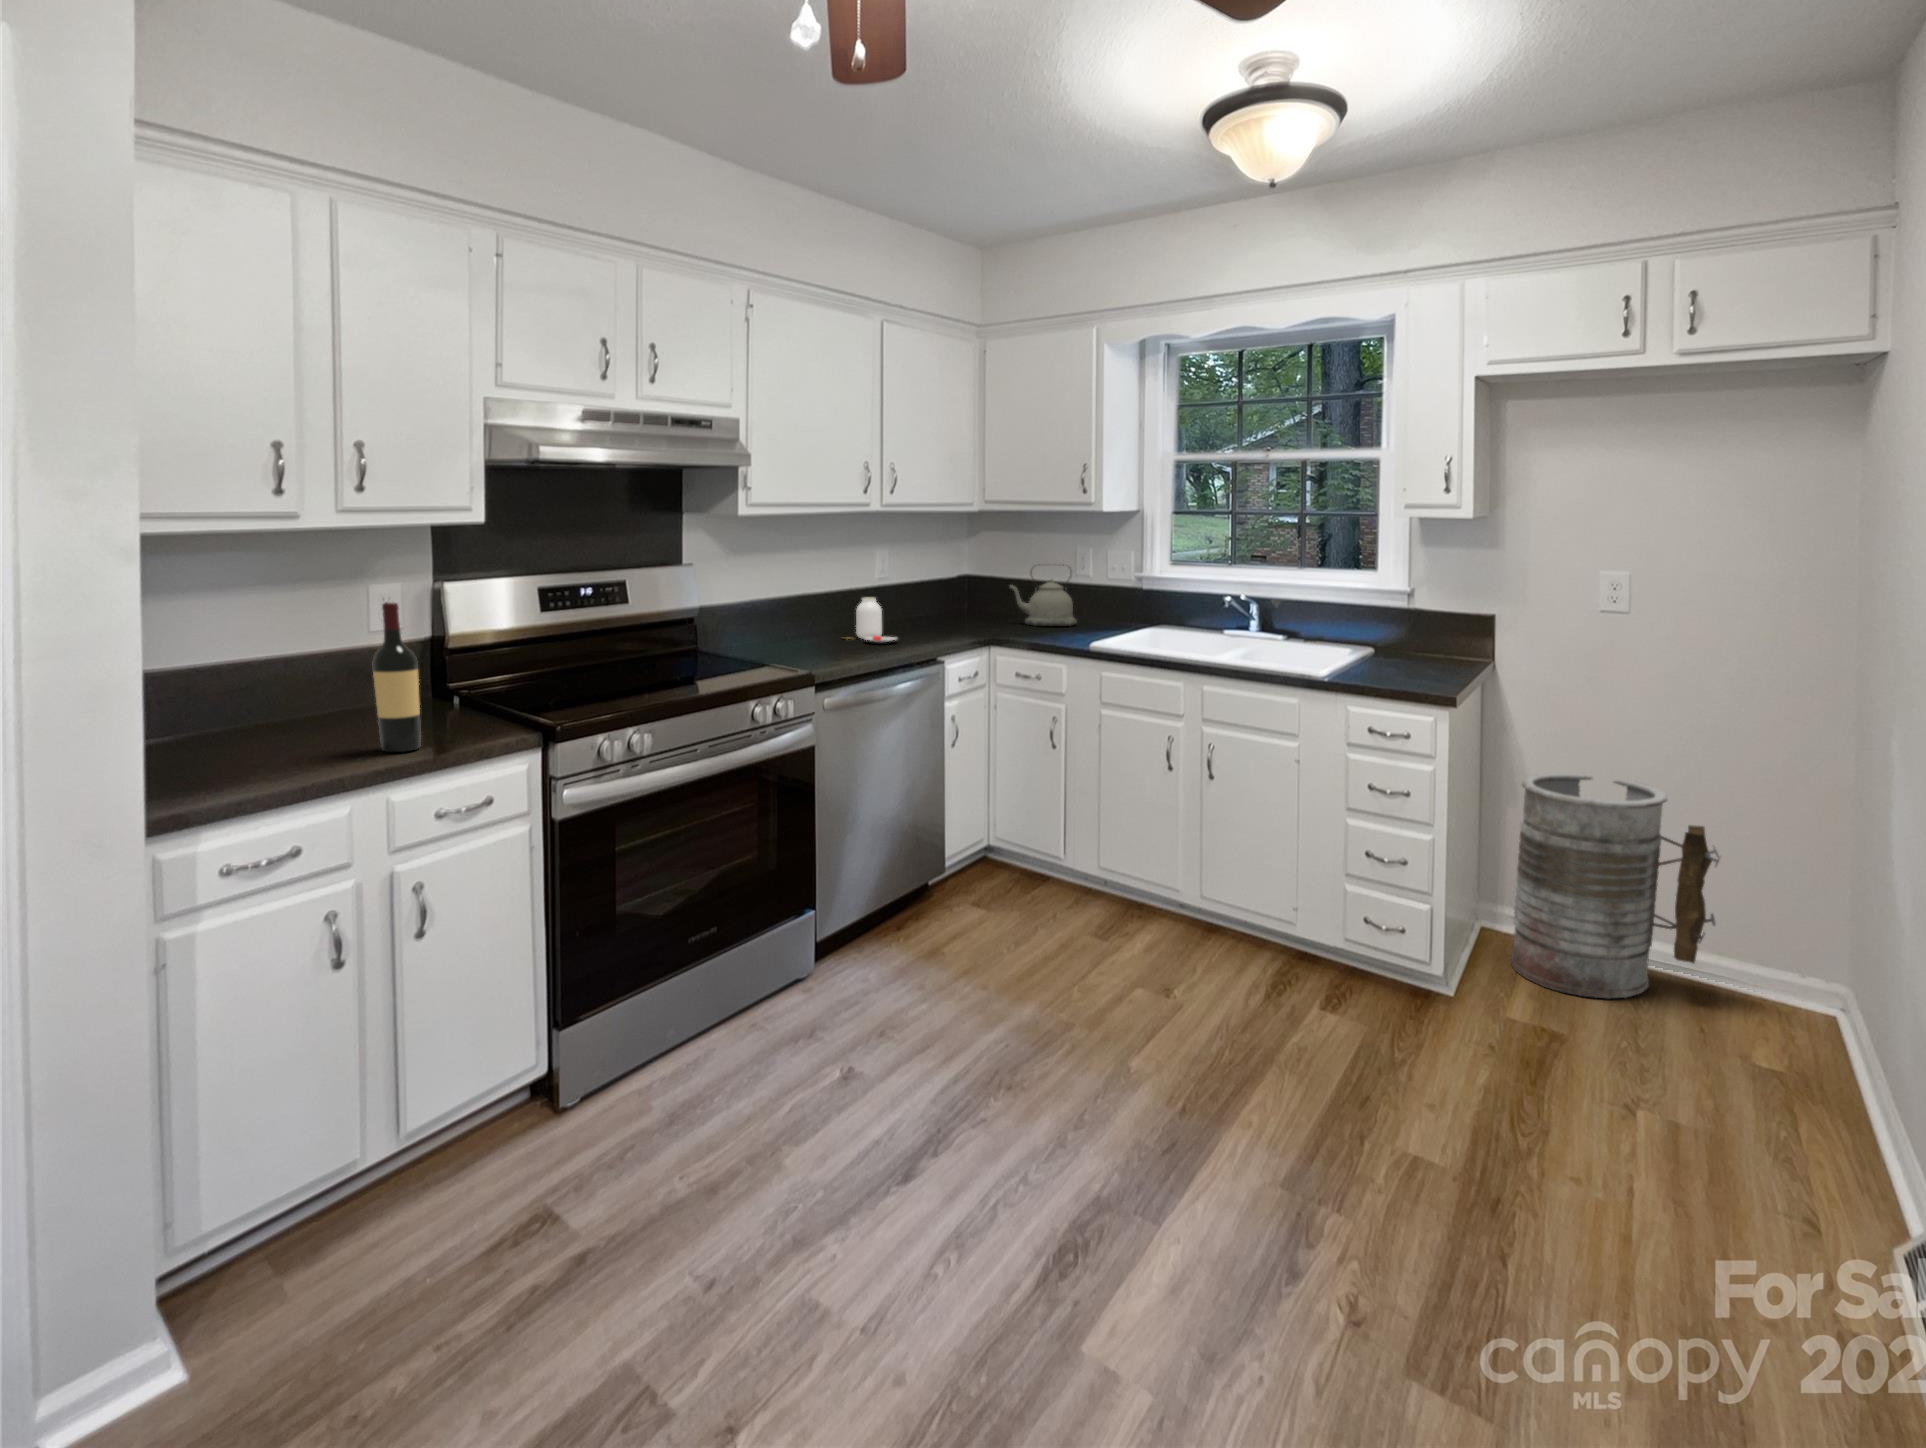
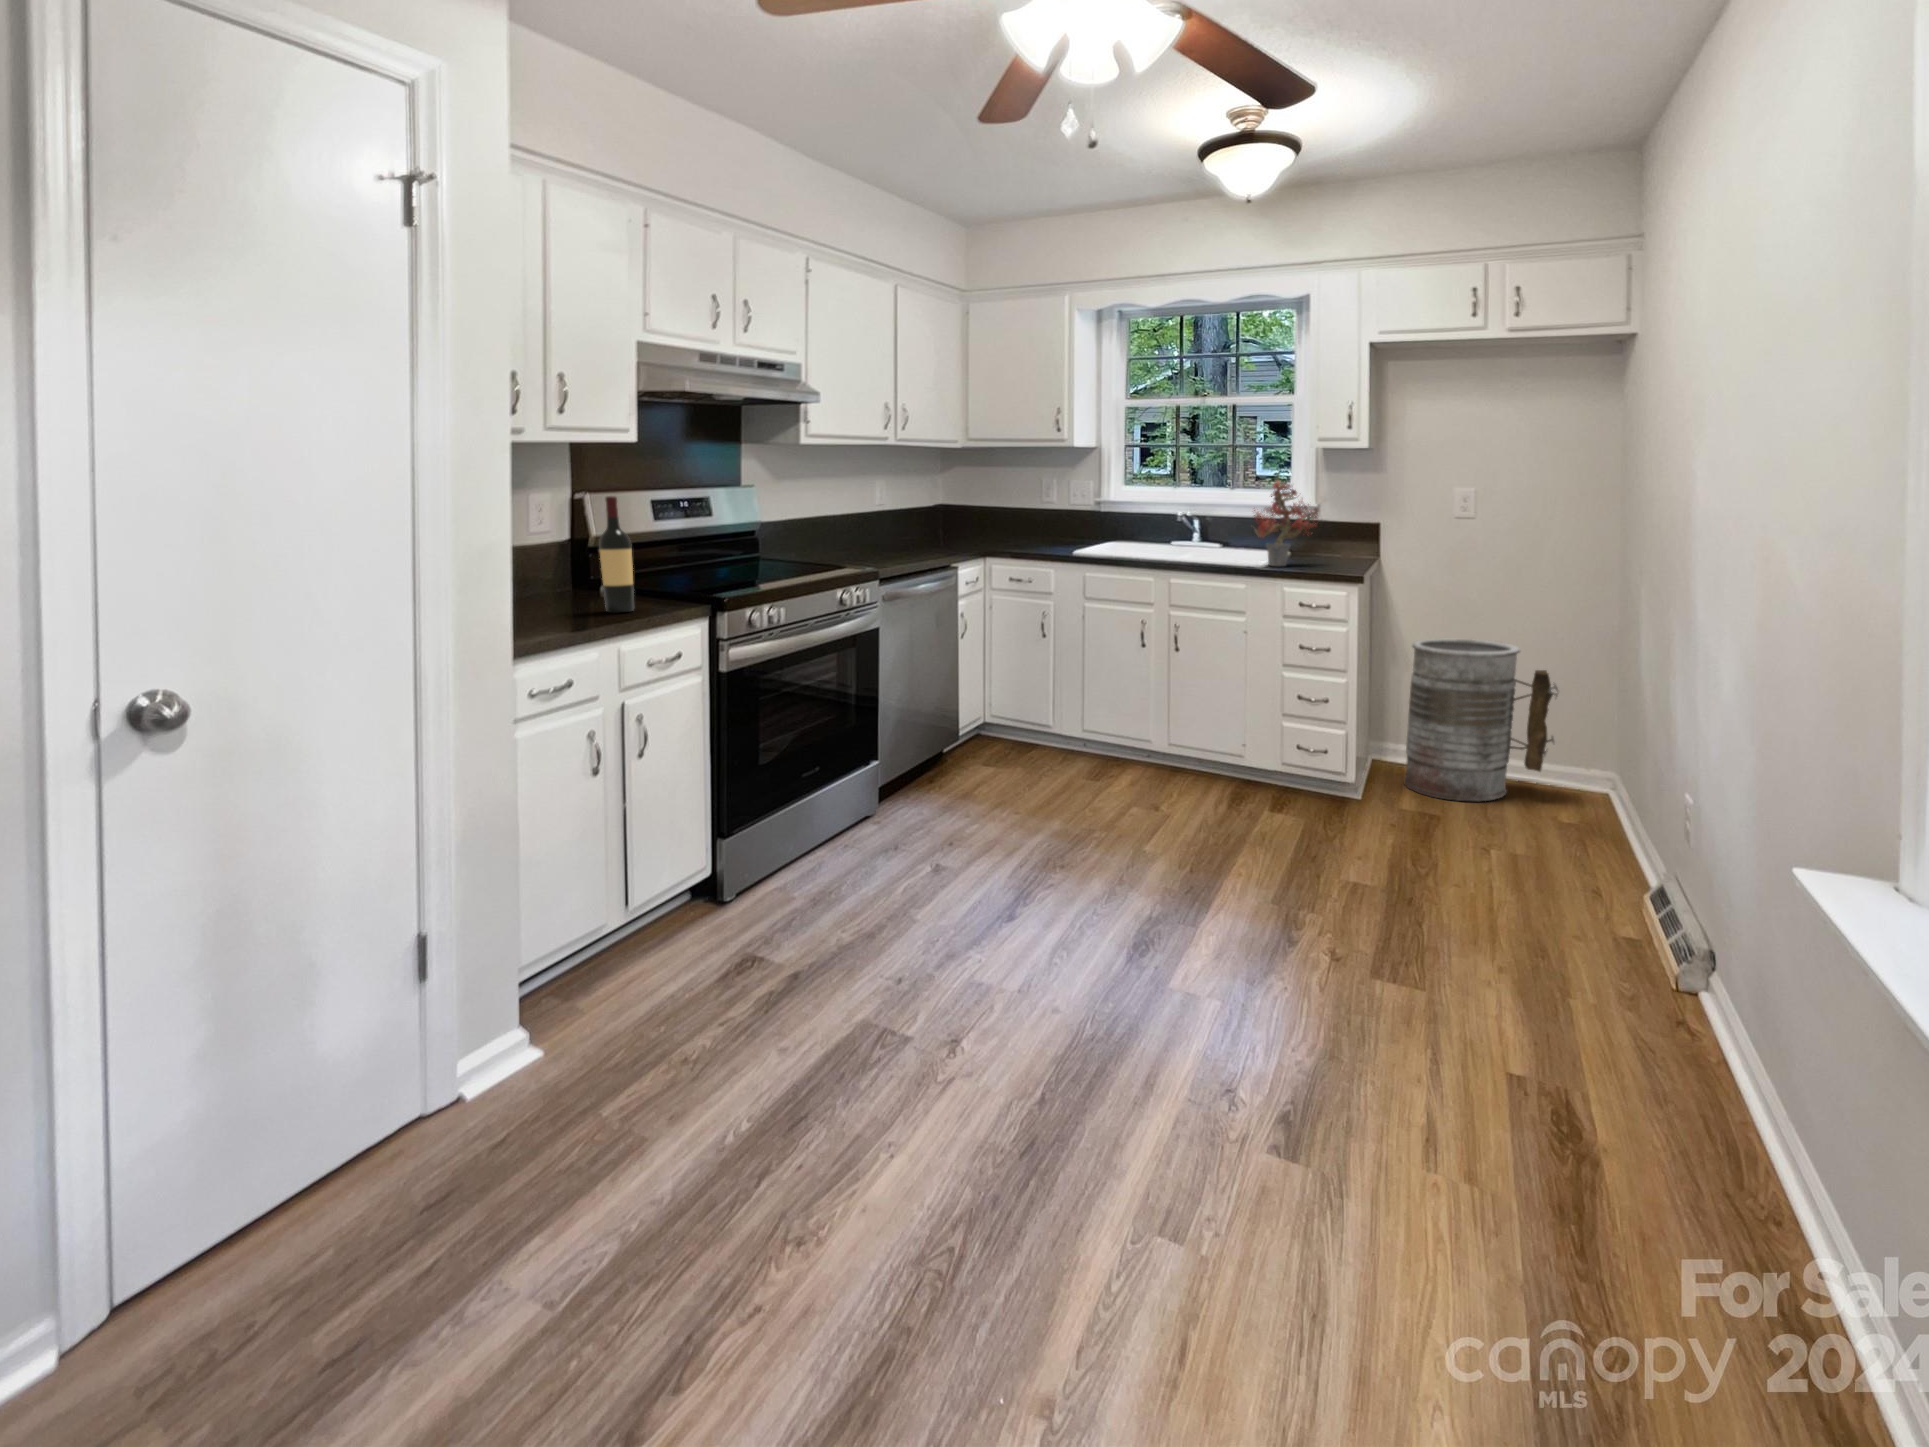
potted plant: none [1302,547,1398,677] -> present [1254,471,1317,566]
kettle: present [1009,579,1077,626] -> none [989,493,1044,543]
jar: present [856,597,896,642] -> none [865,518,915,554]

